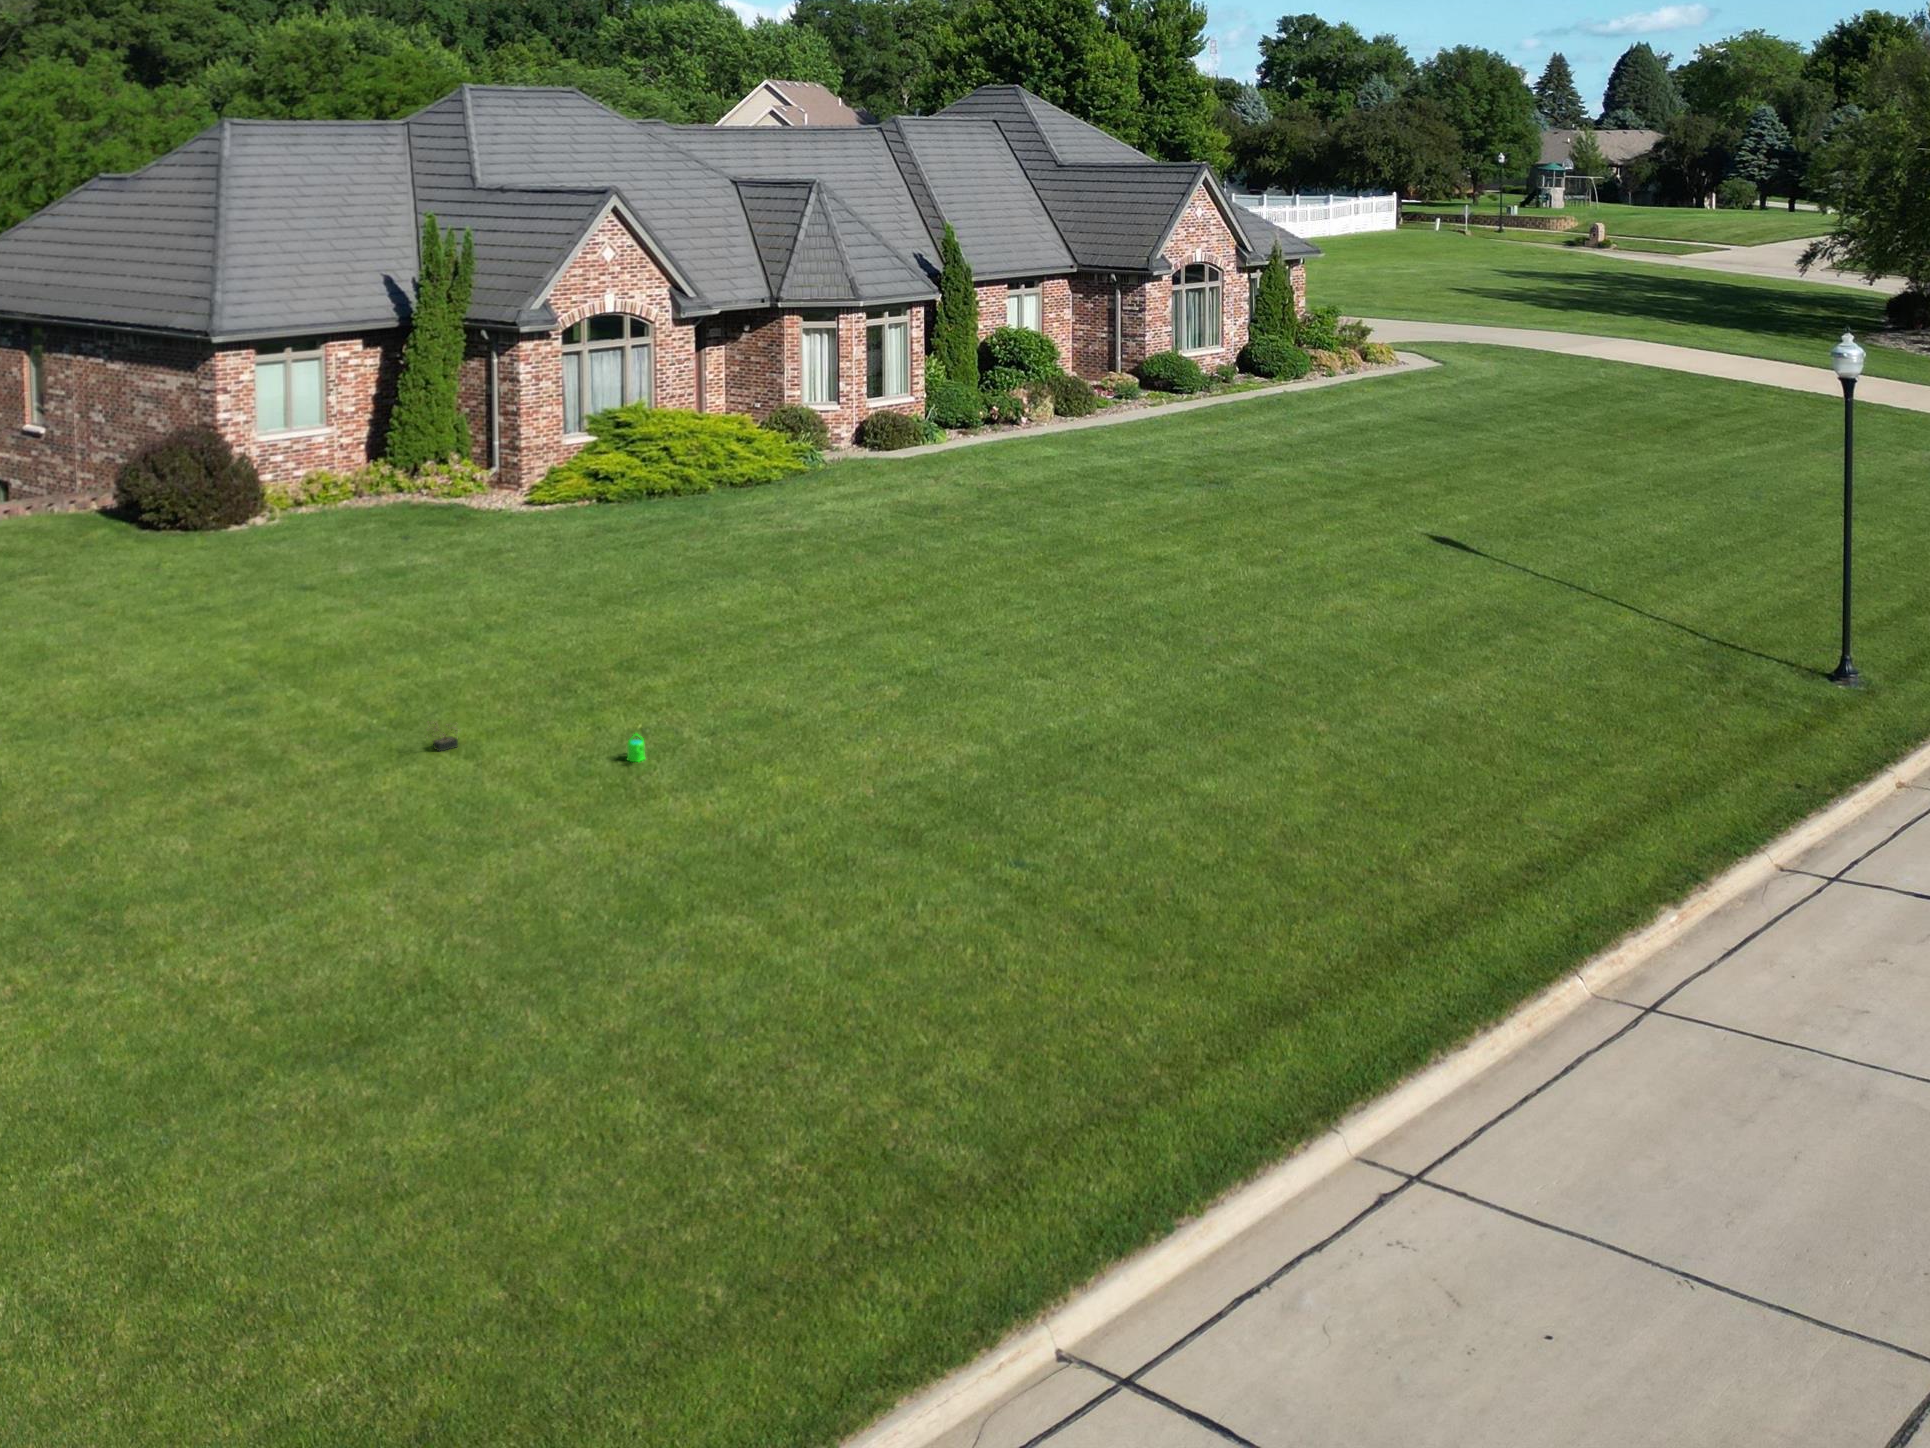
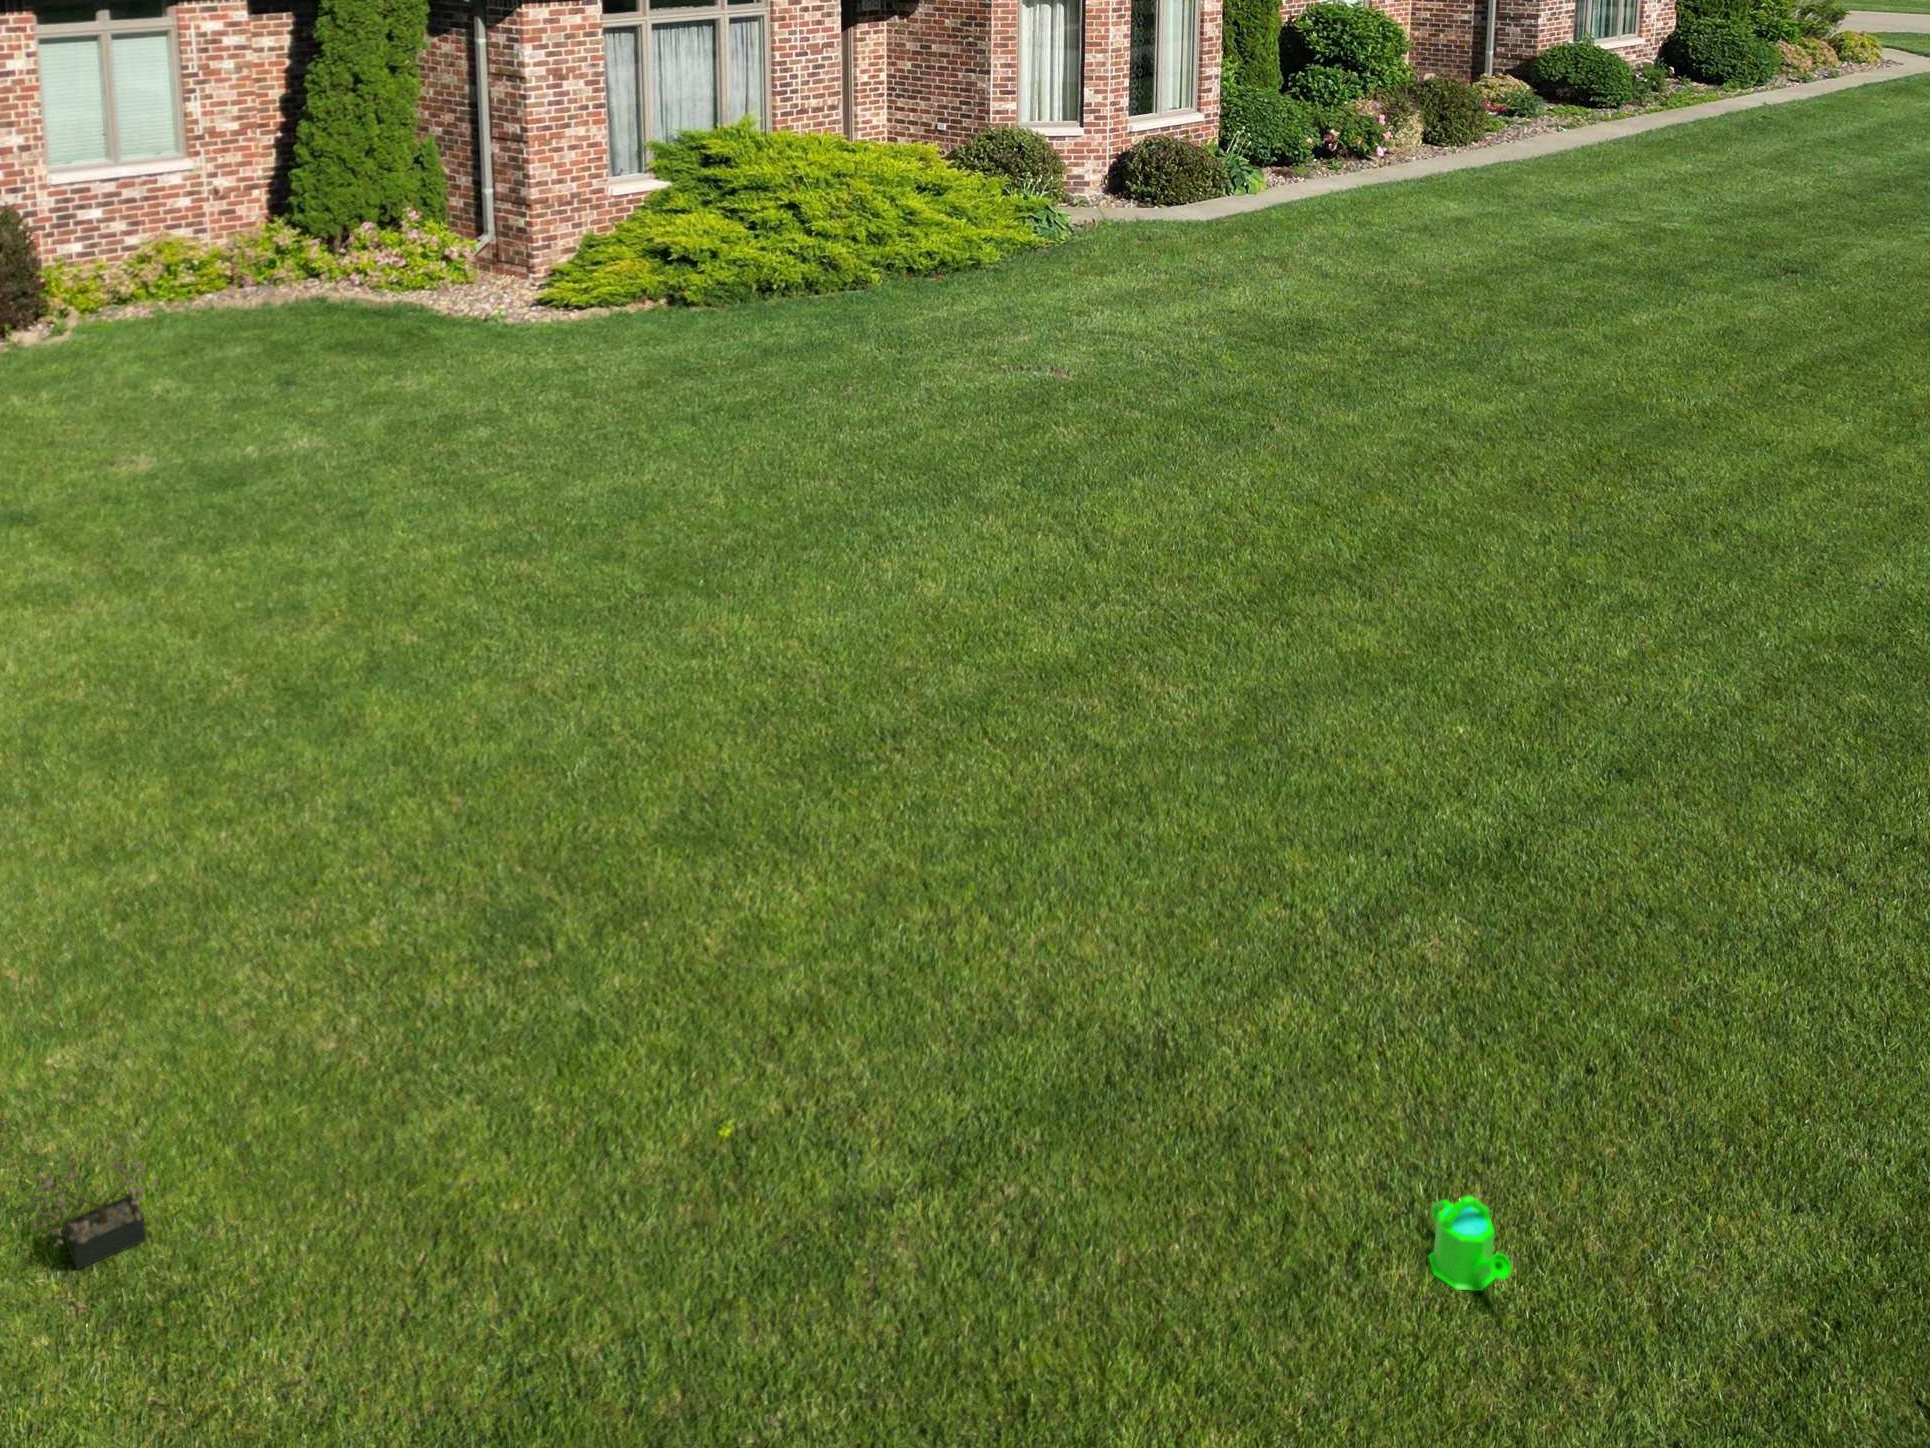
watering can: present [626,734,646,762] -> present [1428,1196,1511,1291]

